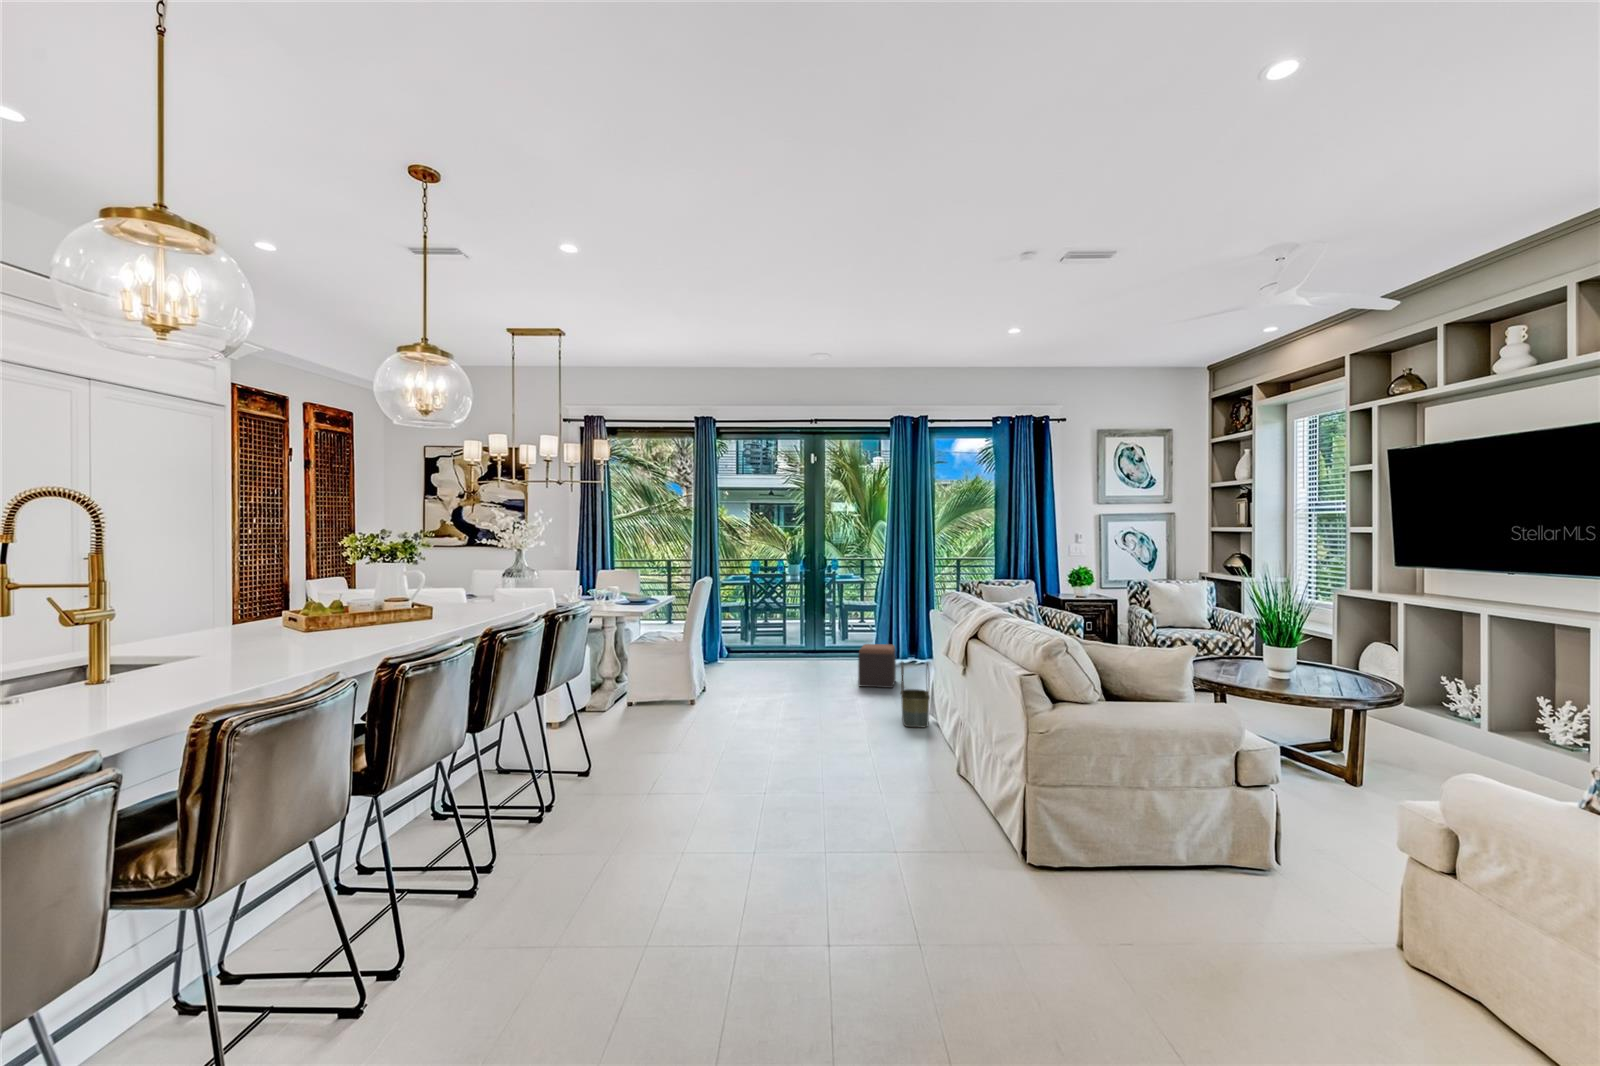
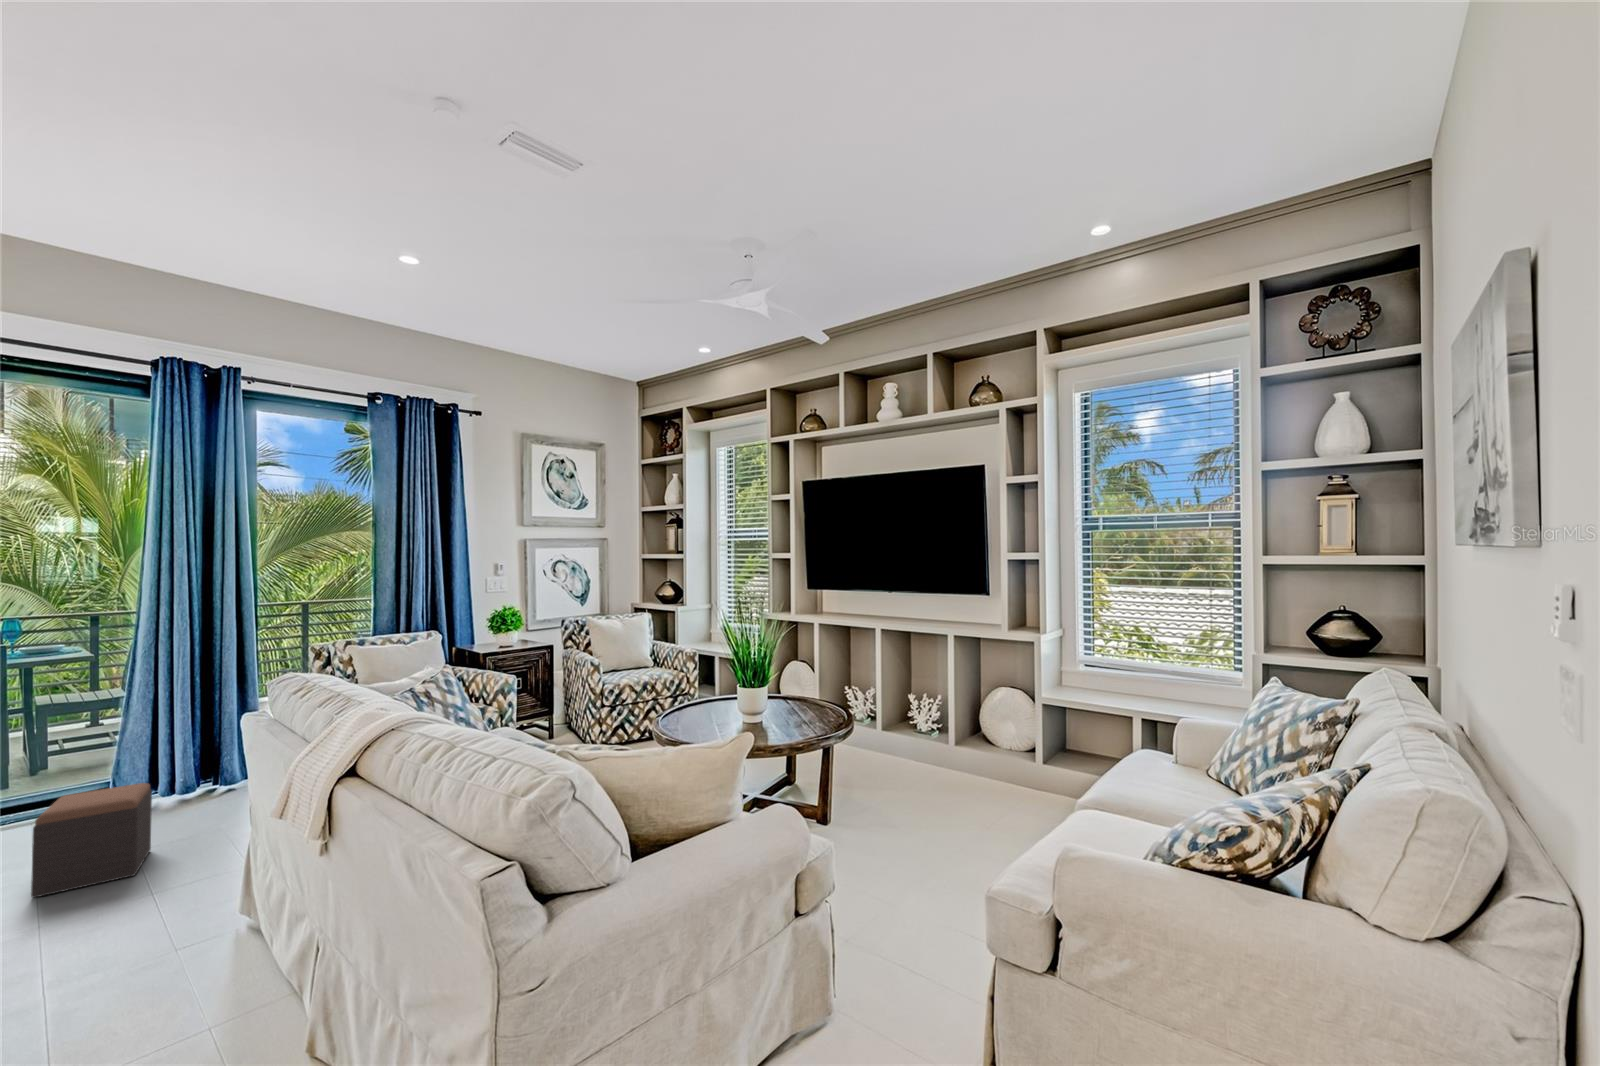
basket: present [901,662,930,728] -> none [128,830,211,1004]

